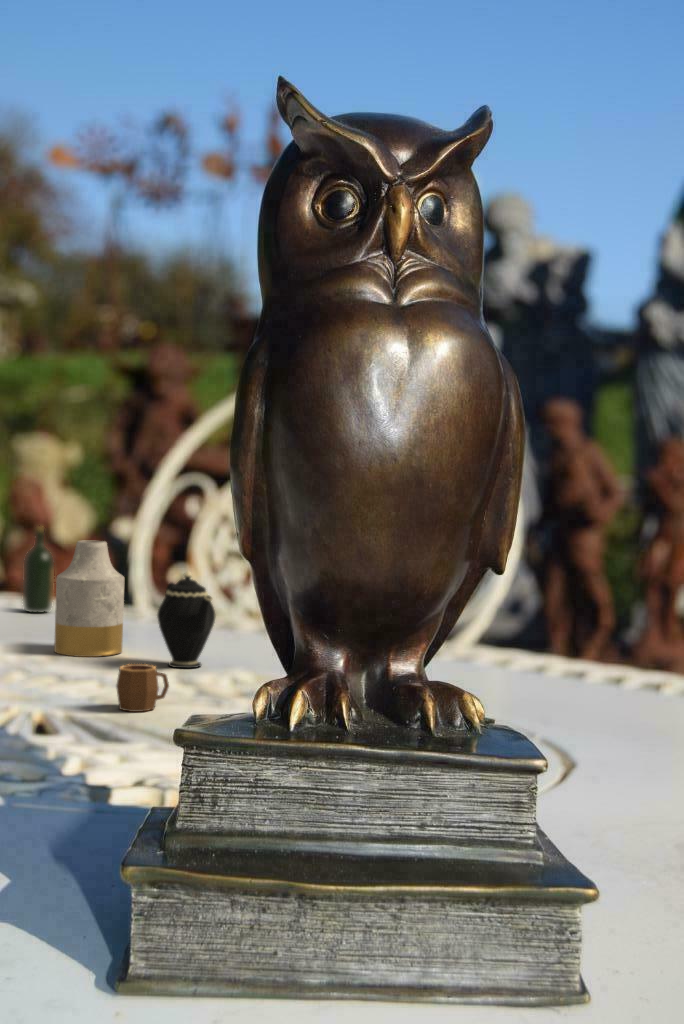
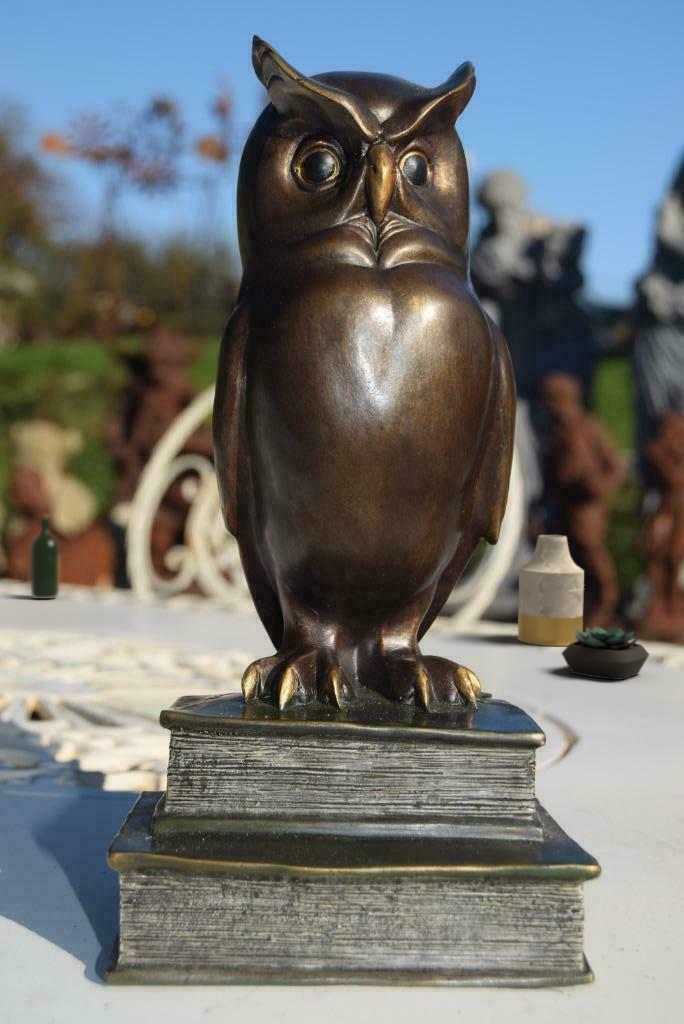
vase: present [54,541,124,657] -> present [518,535,584,646]
teapot: present [157,571,215,668] -> none [160,553,218,650]
succulent plant: none [559,654,648,709] -> present [562,627,649,680]
mug: present [116,664,169,712] -> none [118,647,171,694]

